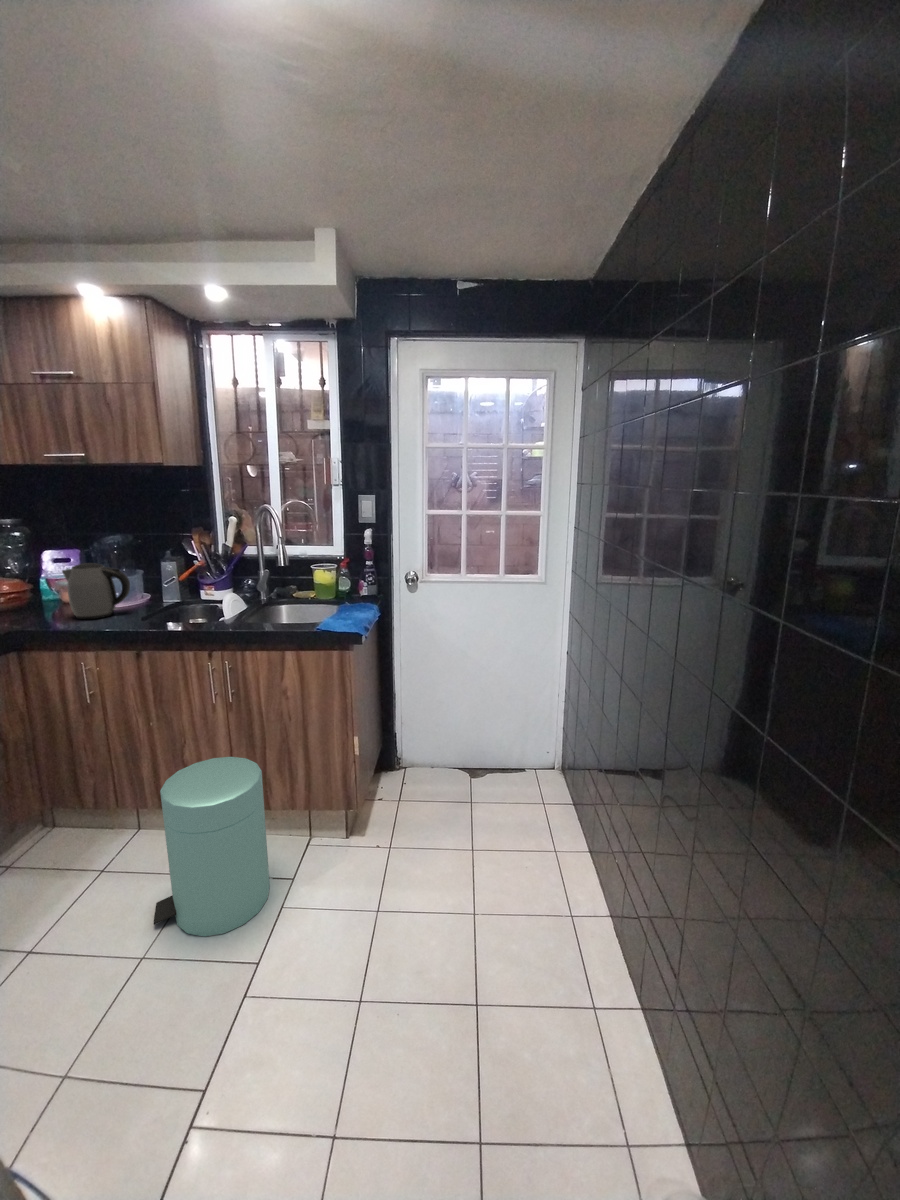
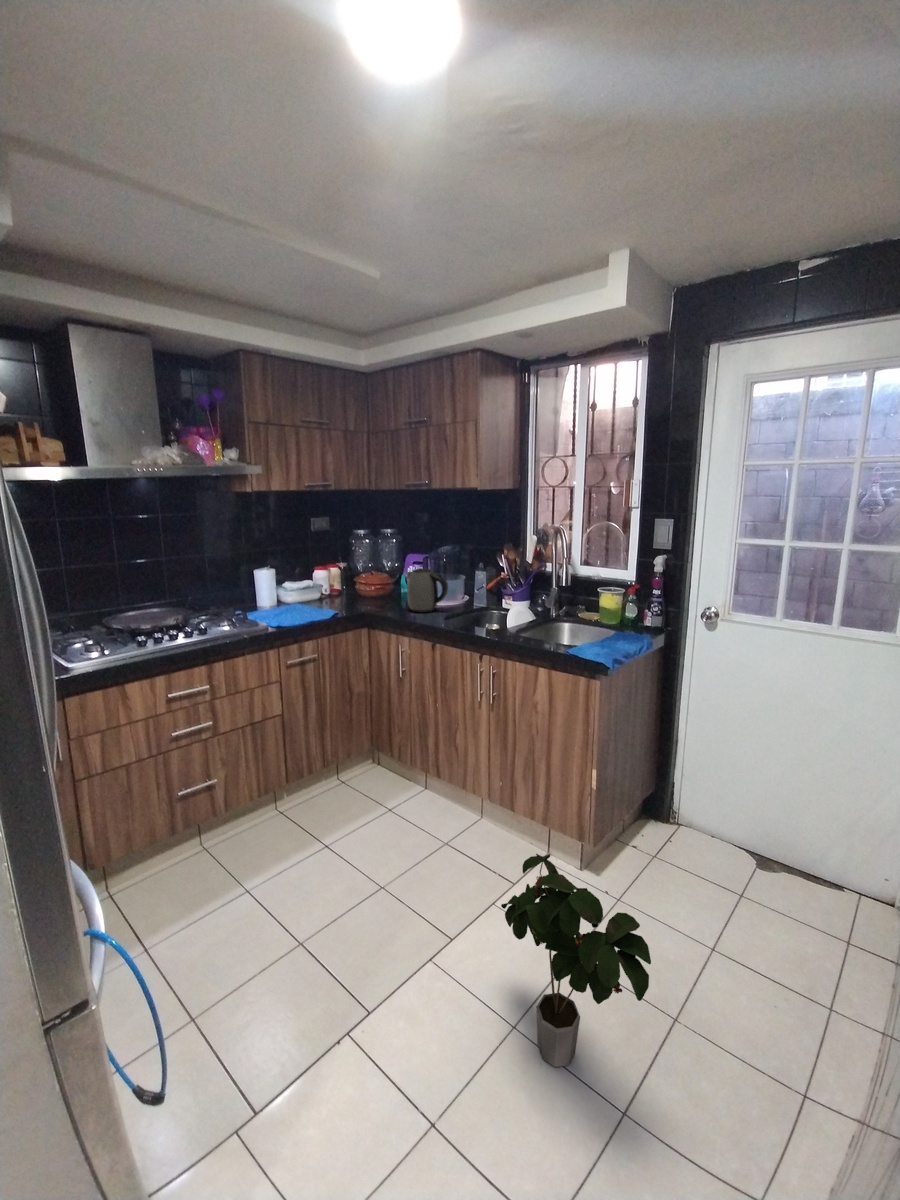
trash can: present [153,757,270,937] -> none [405,747,497,899]
potted plant: none [319,822,491,1020] -> present [501,854,651,1067]

